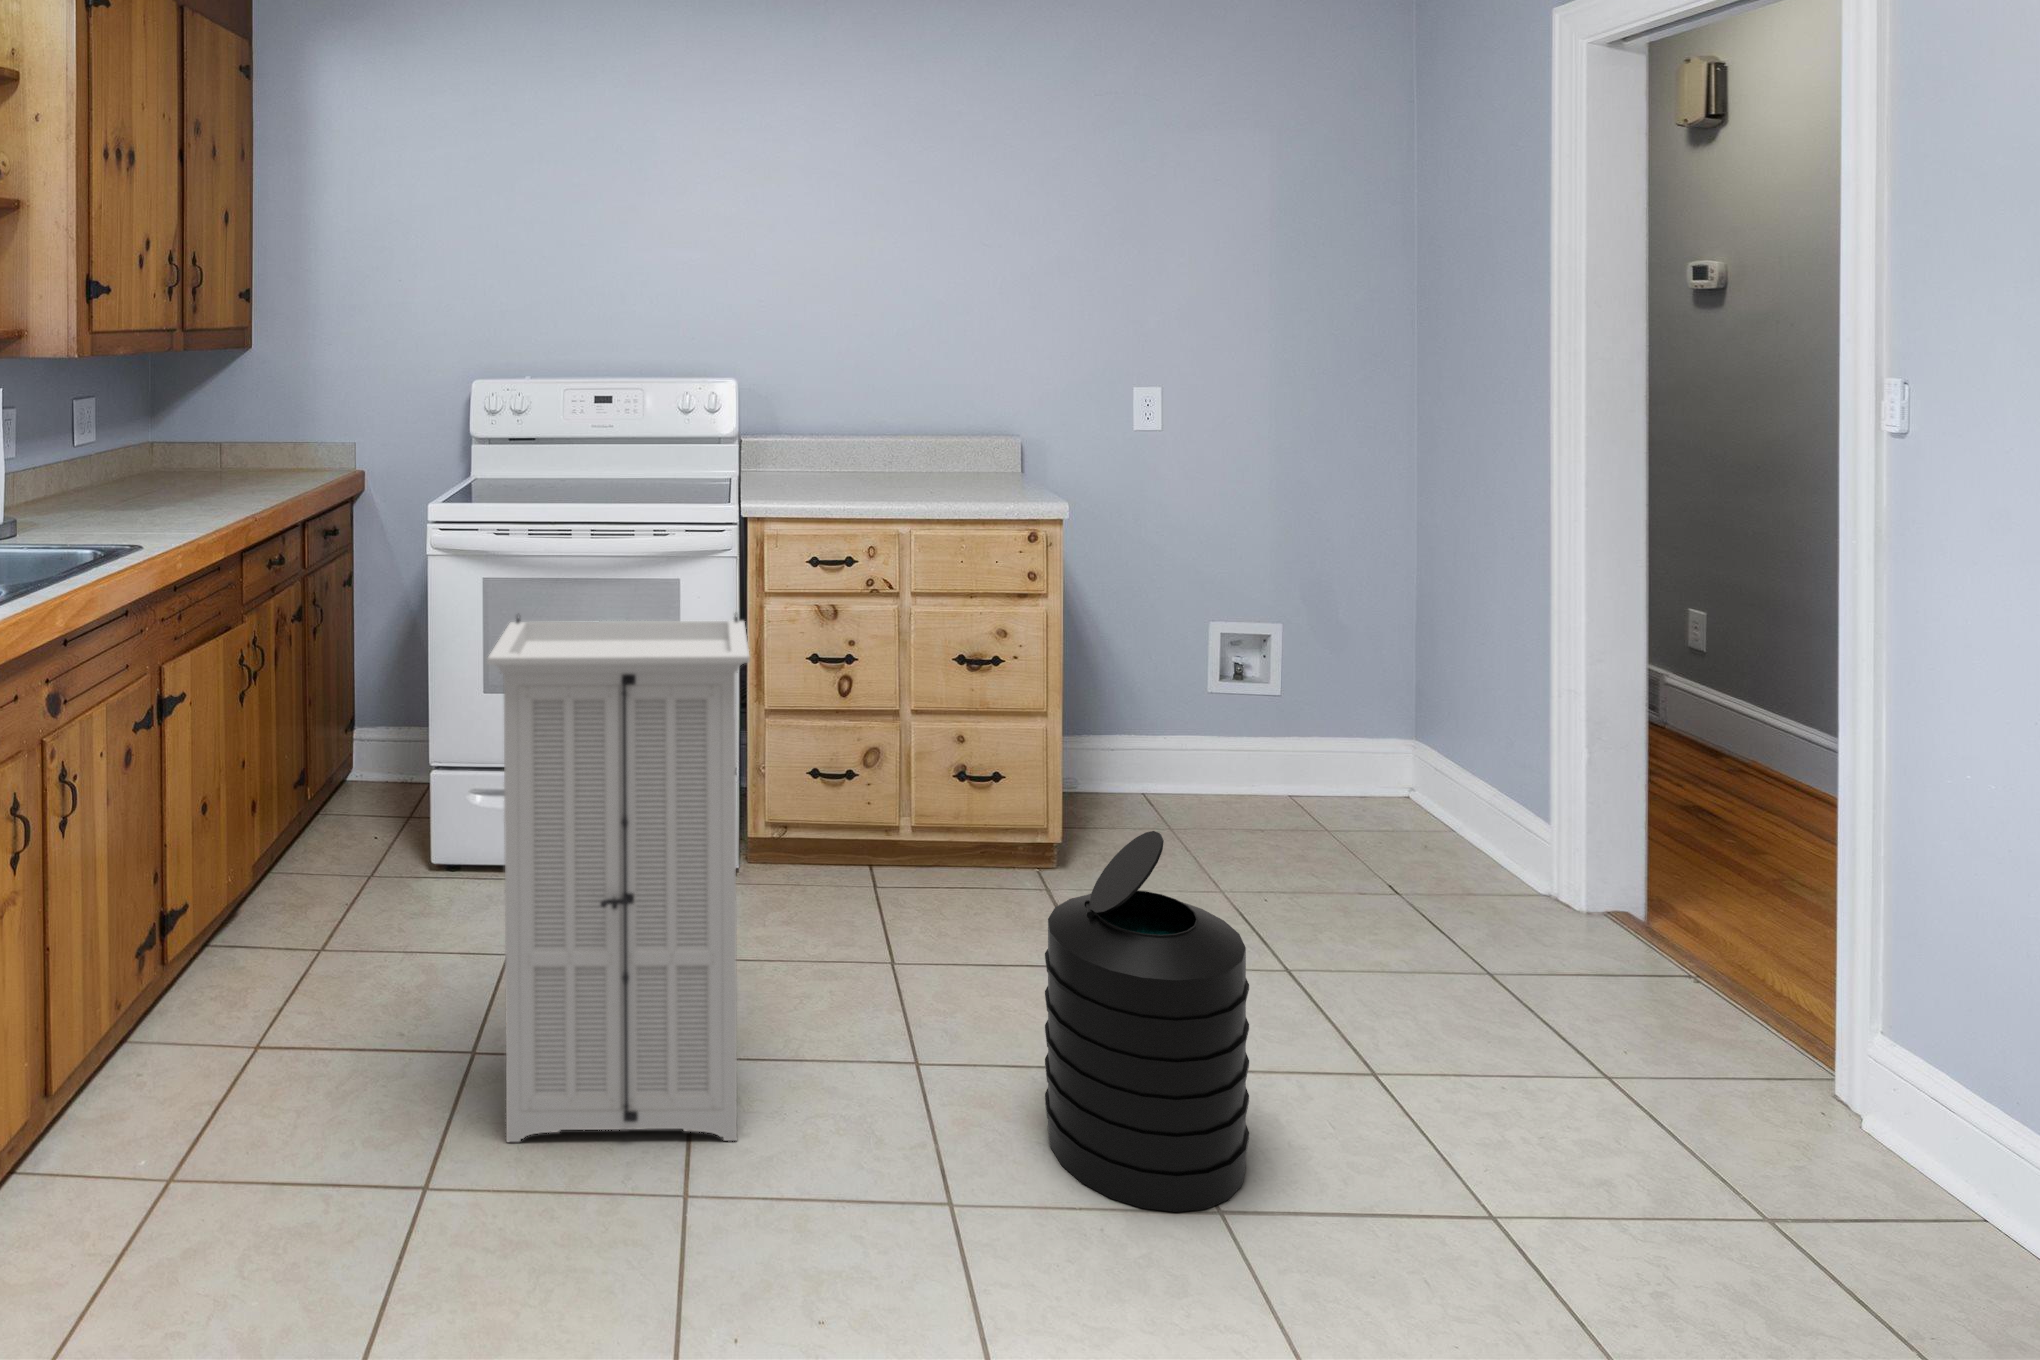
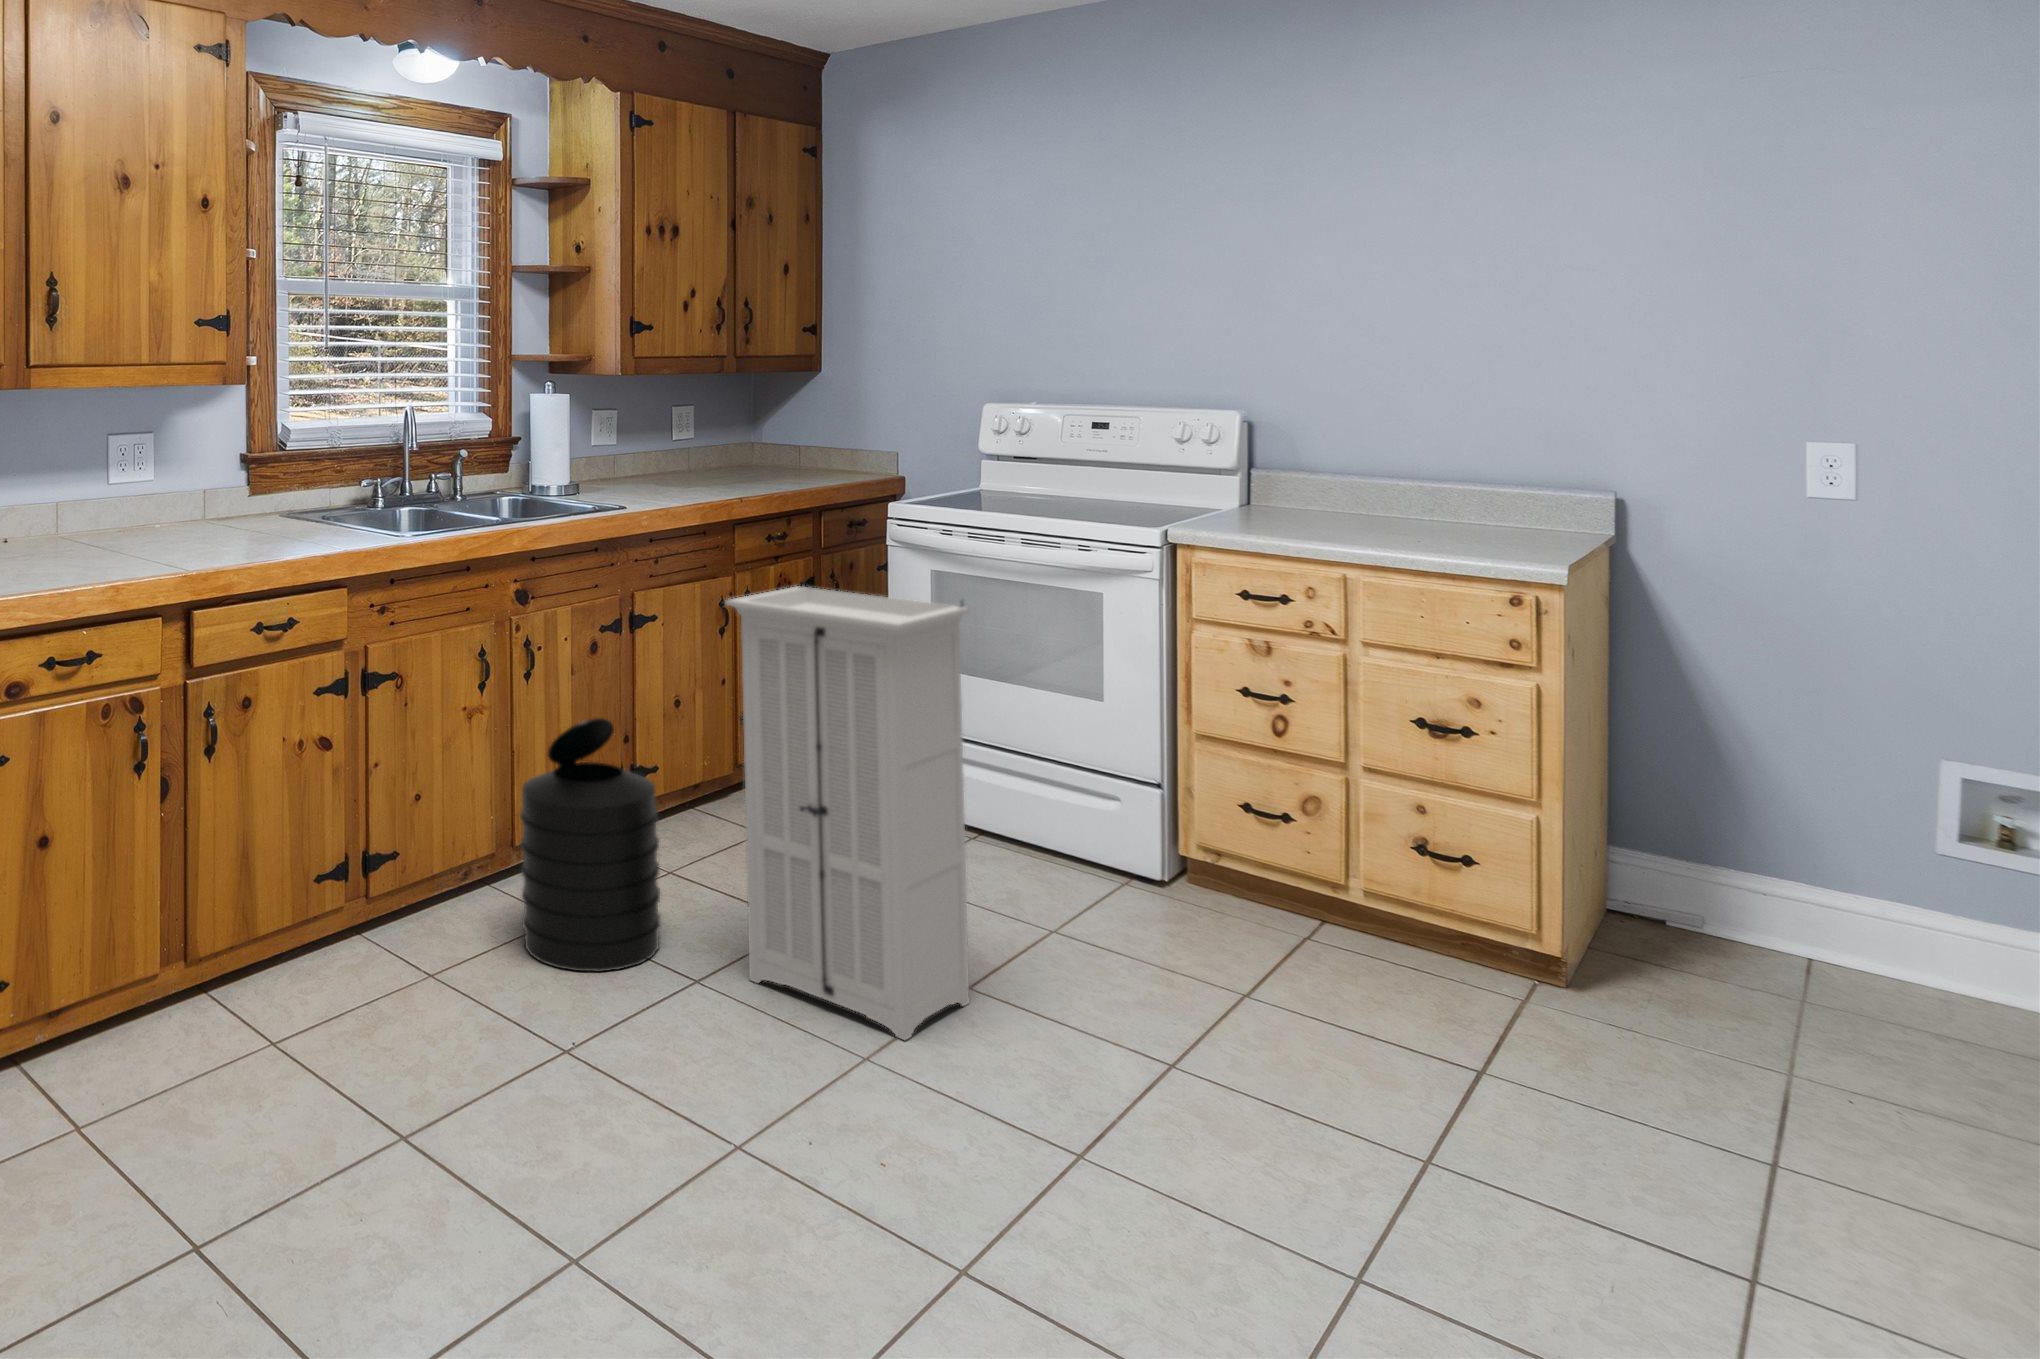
trash can: present [1045,831,1249,1212] -> present [520,718,661,971]

